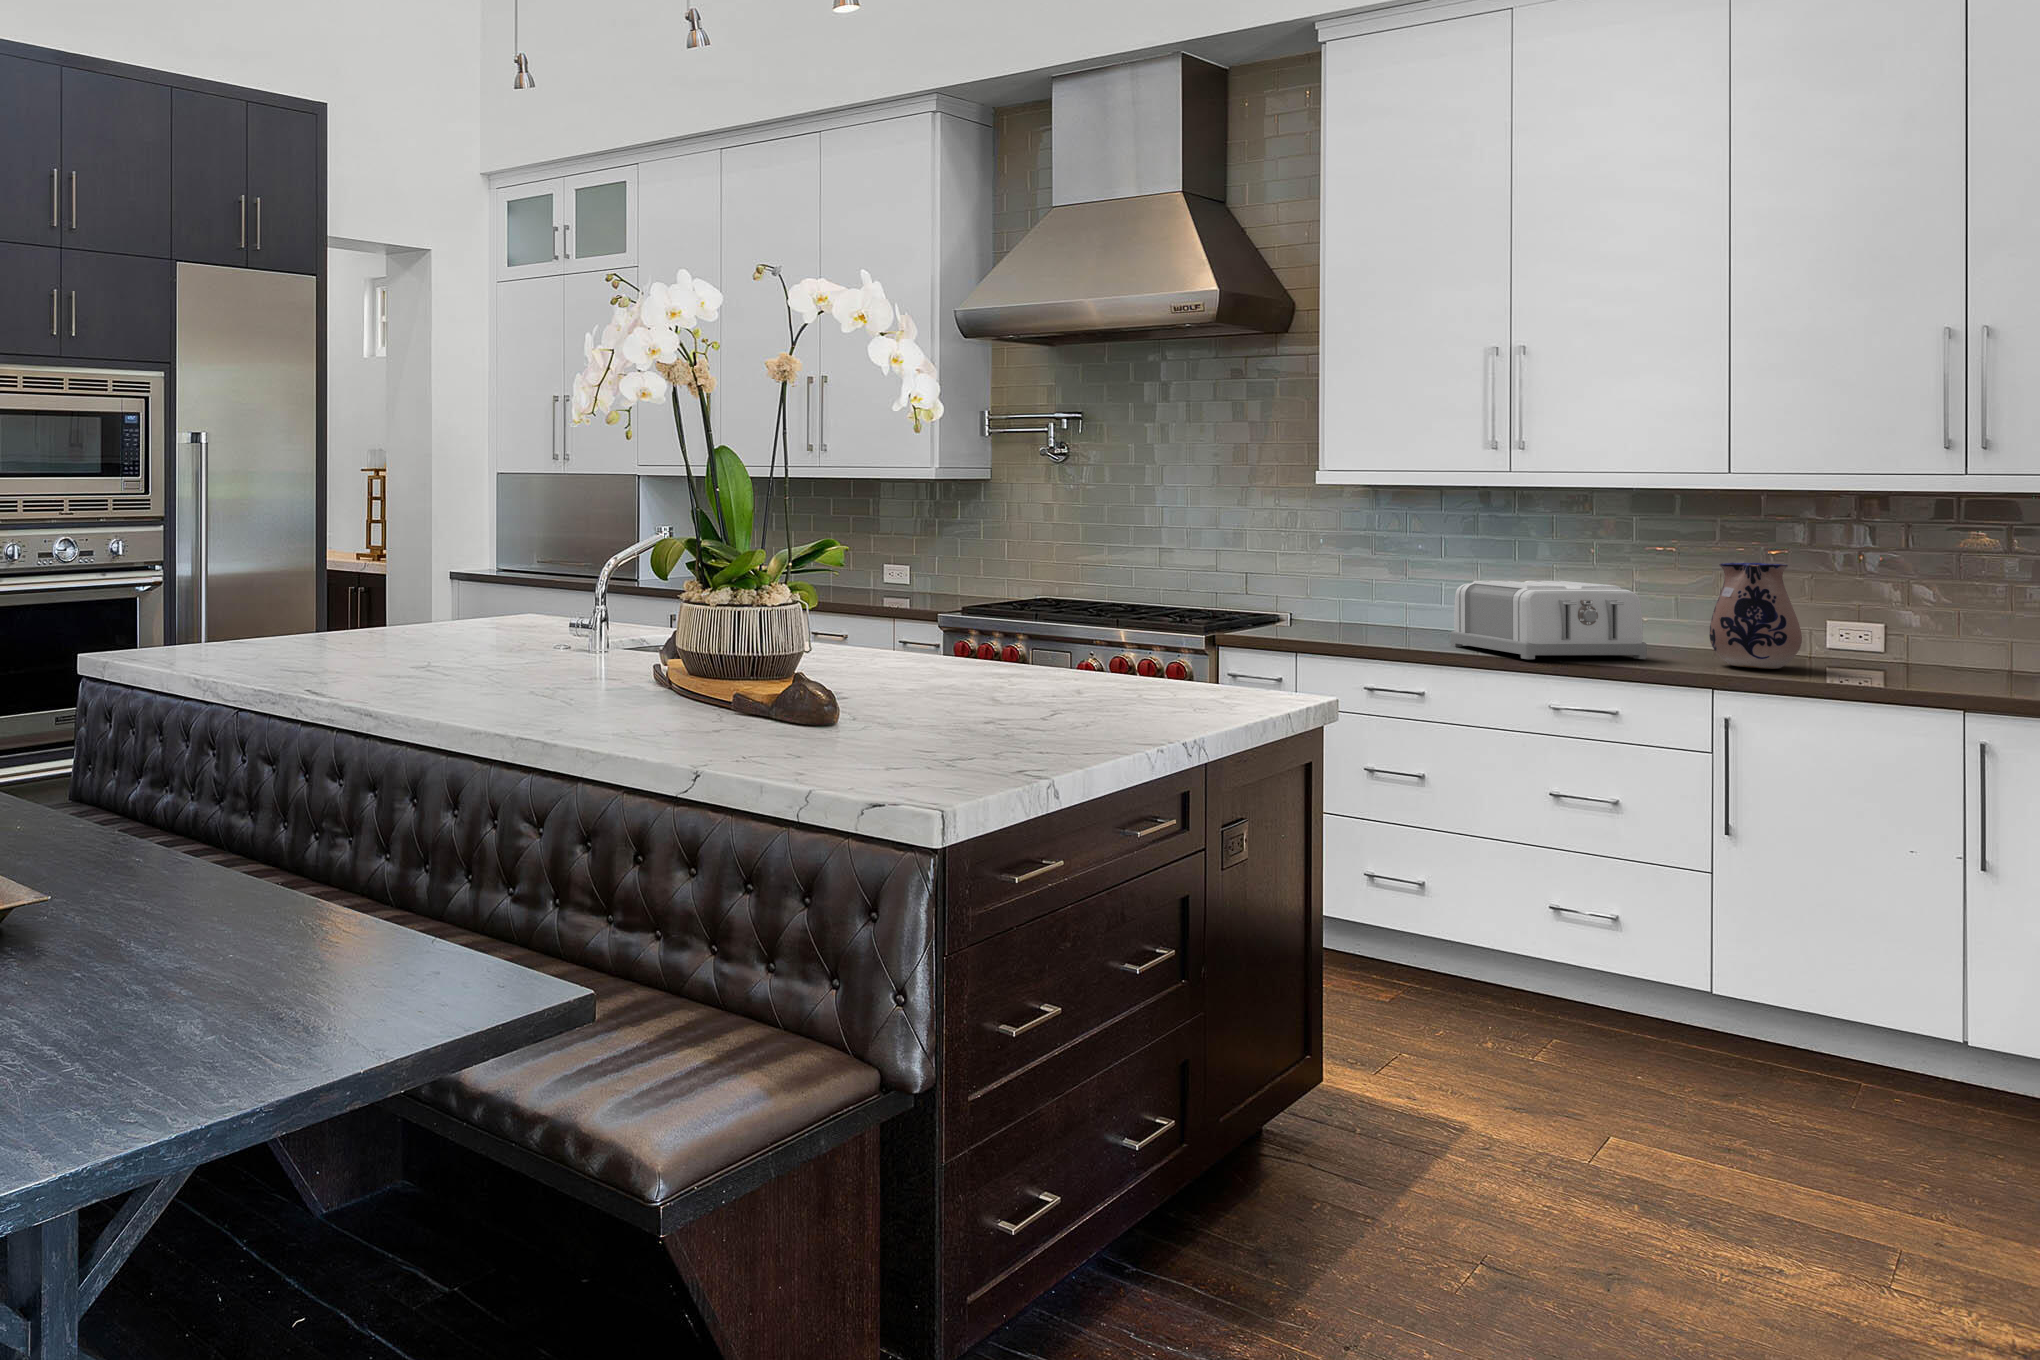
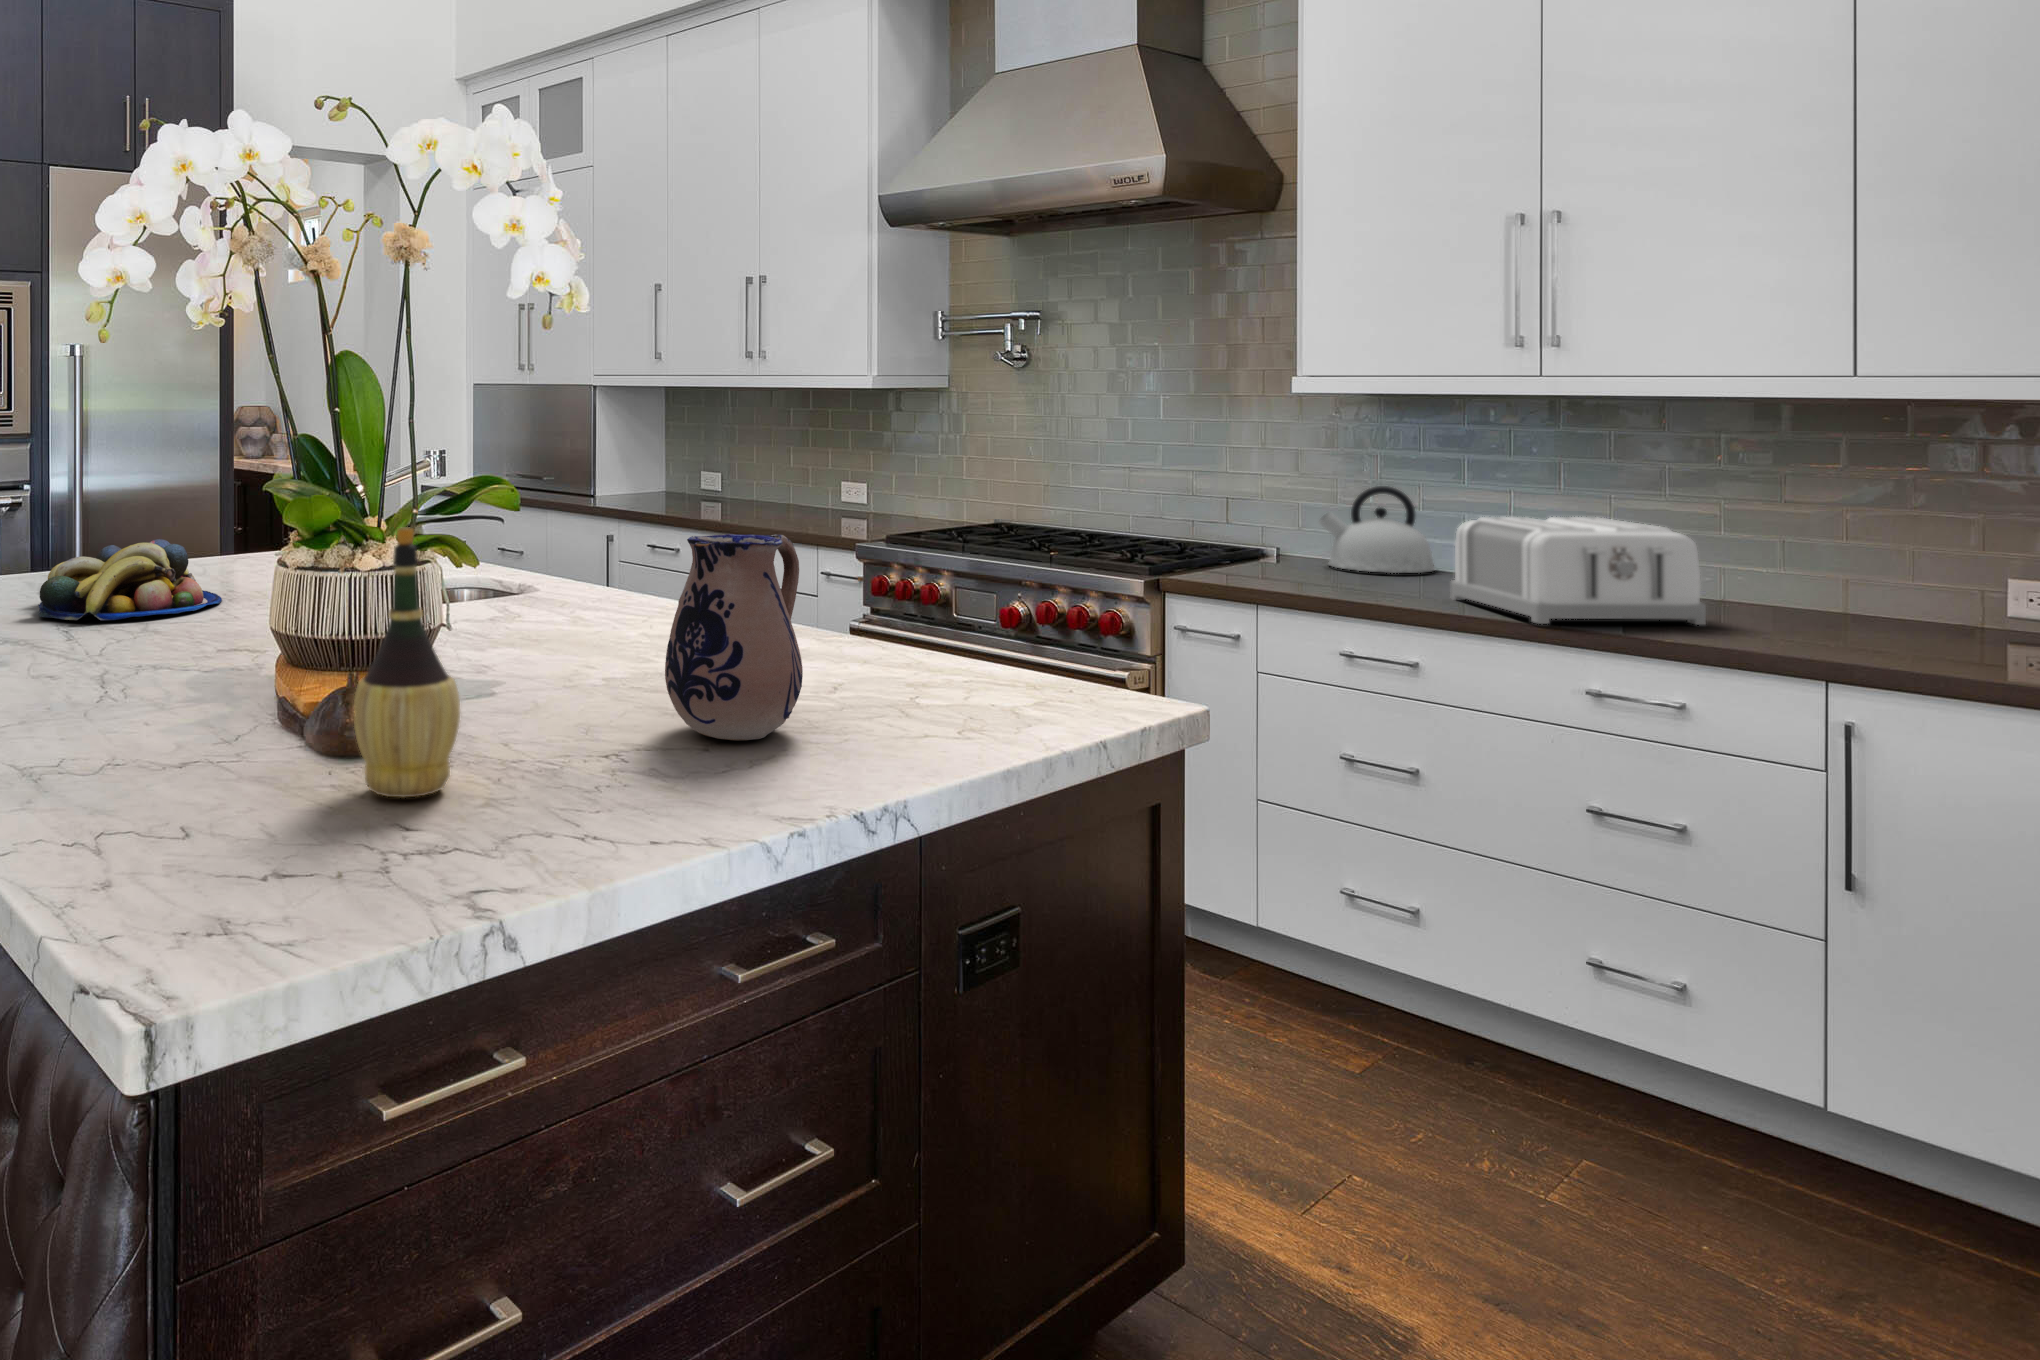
wine bottle: none [832,557,907,741] -> present [354,527,460,797]
kettle: none [1333,560,1428,630] -> present [1319,486,1435,573]
ceramic pitcher: present [1709,563,1802,669] -> present [665,534,803,740]
fruit bowl: none [355,596,503,658] -> present [38,539,222,620]

